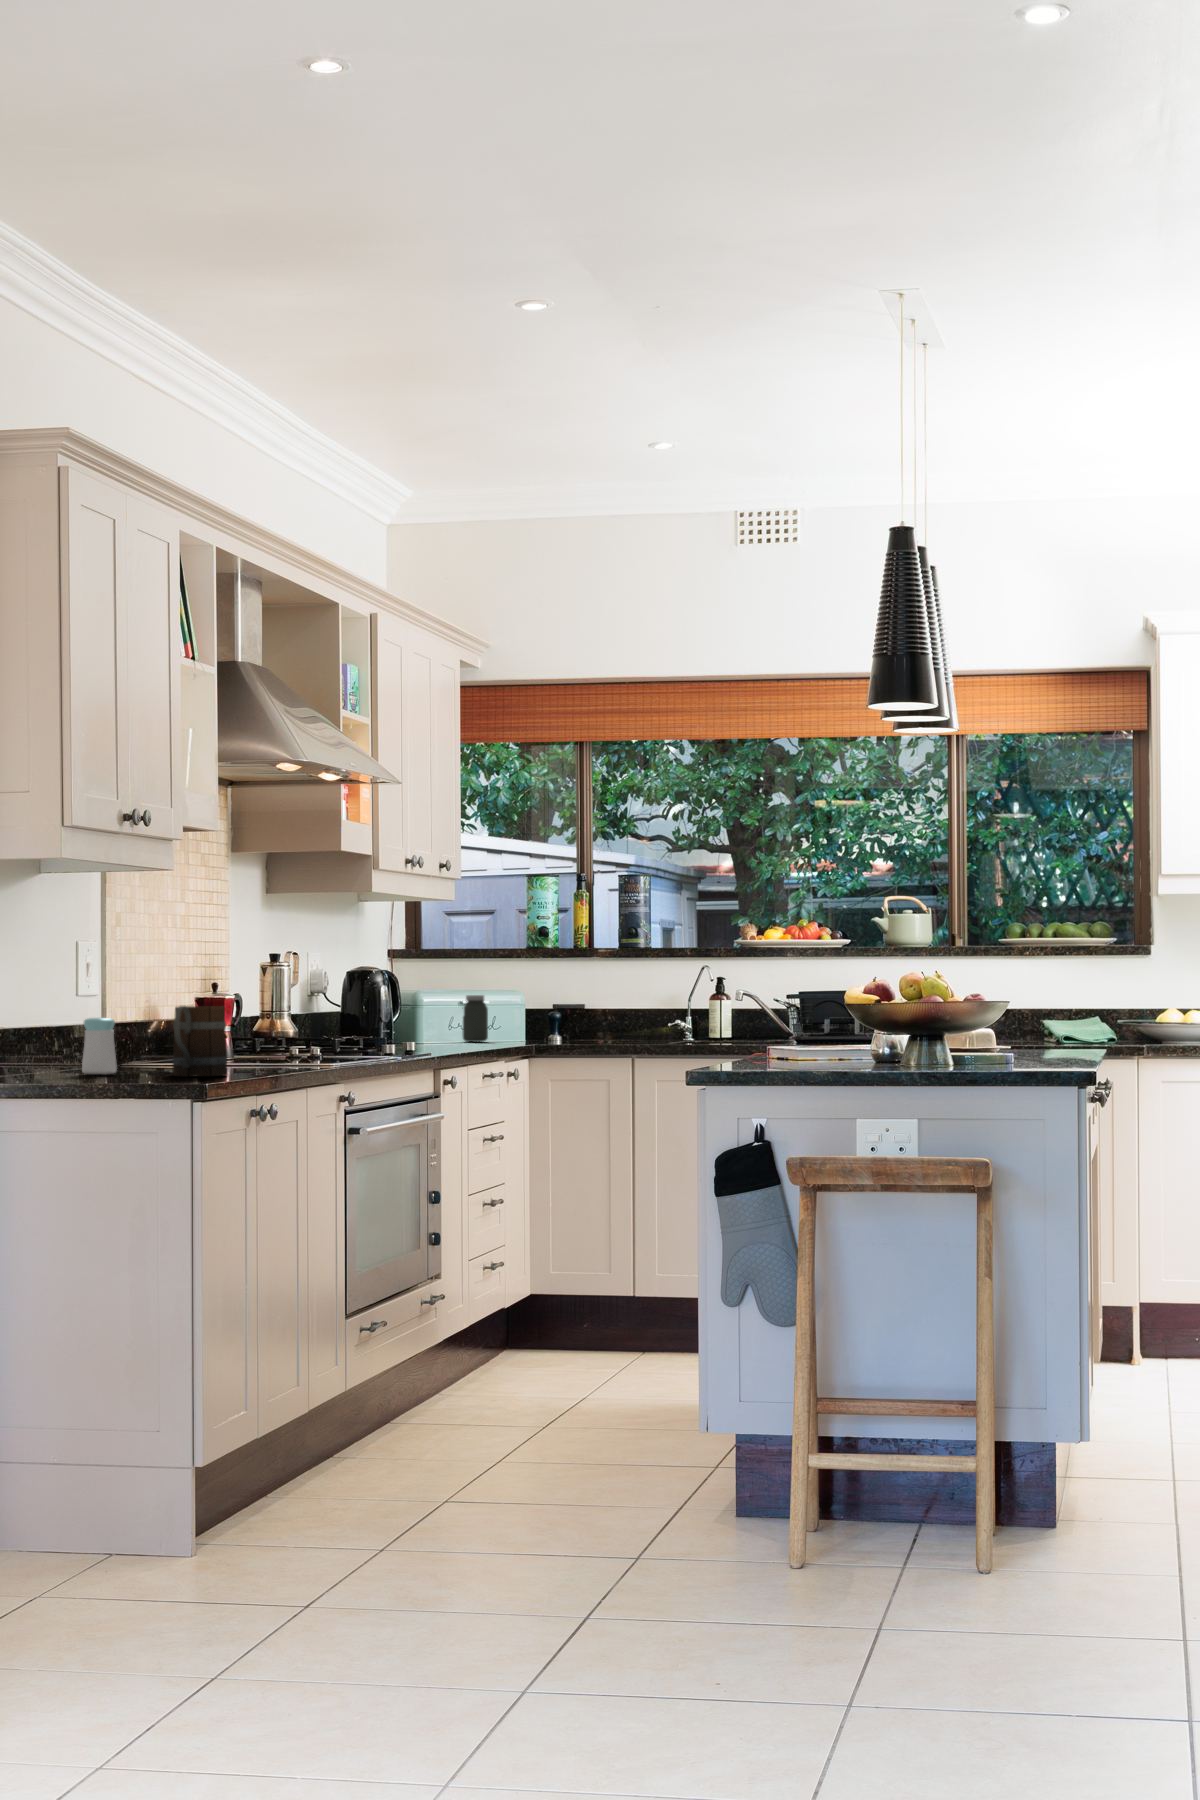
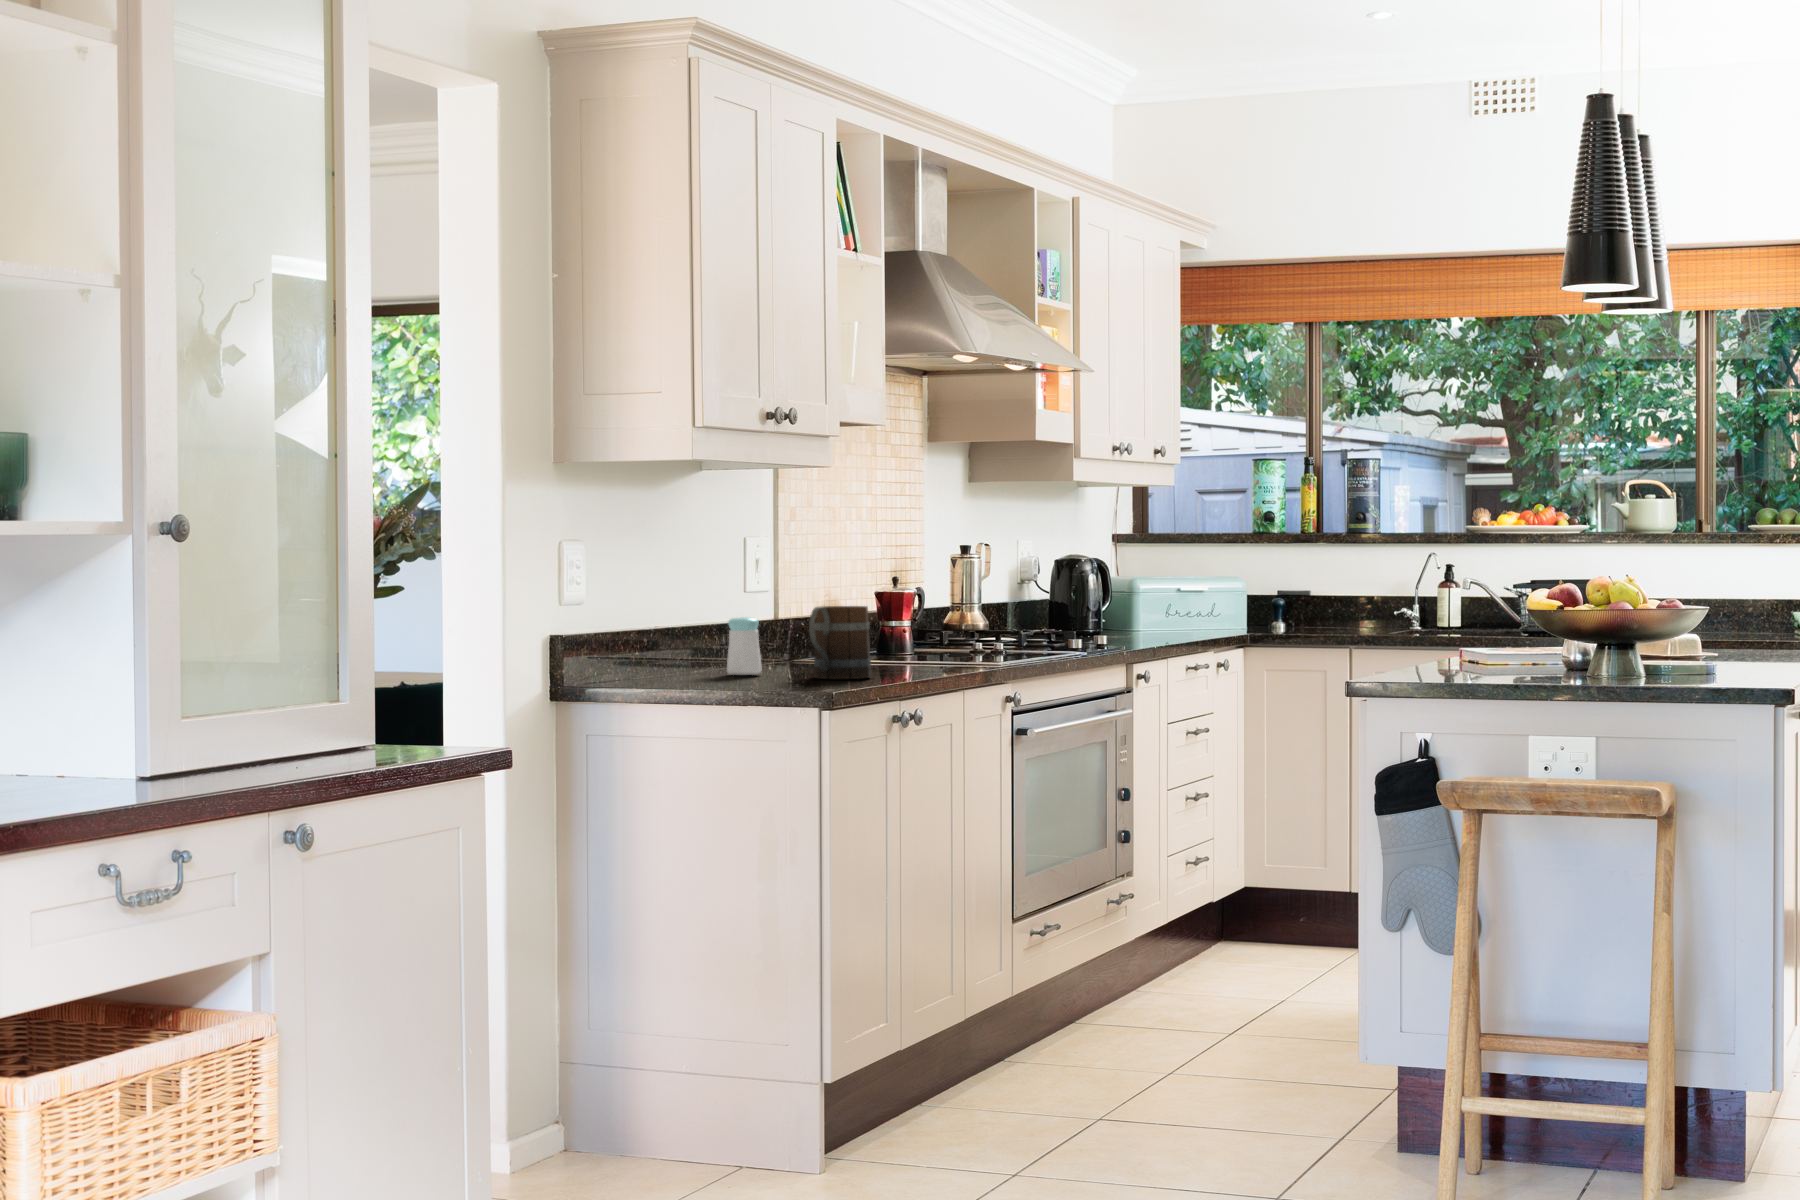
jar: present [462,995,488,1042] -> none [1178,583,1203,630]

